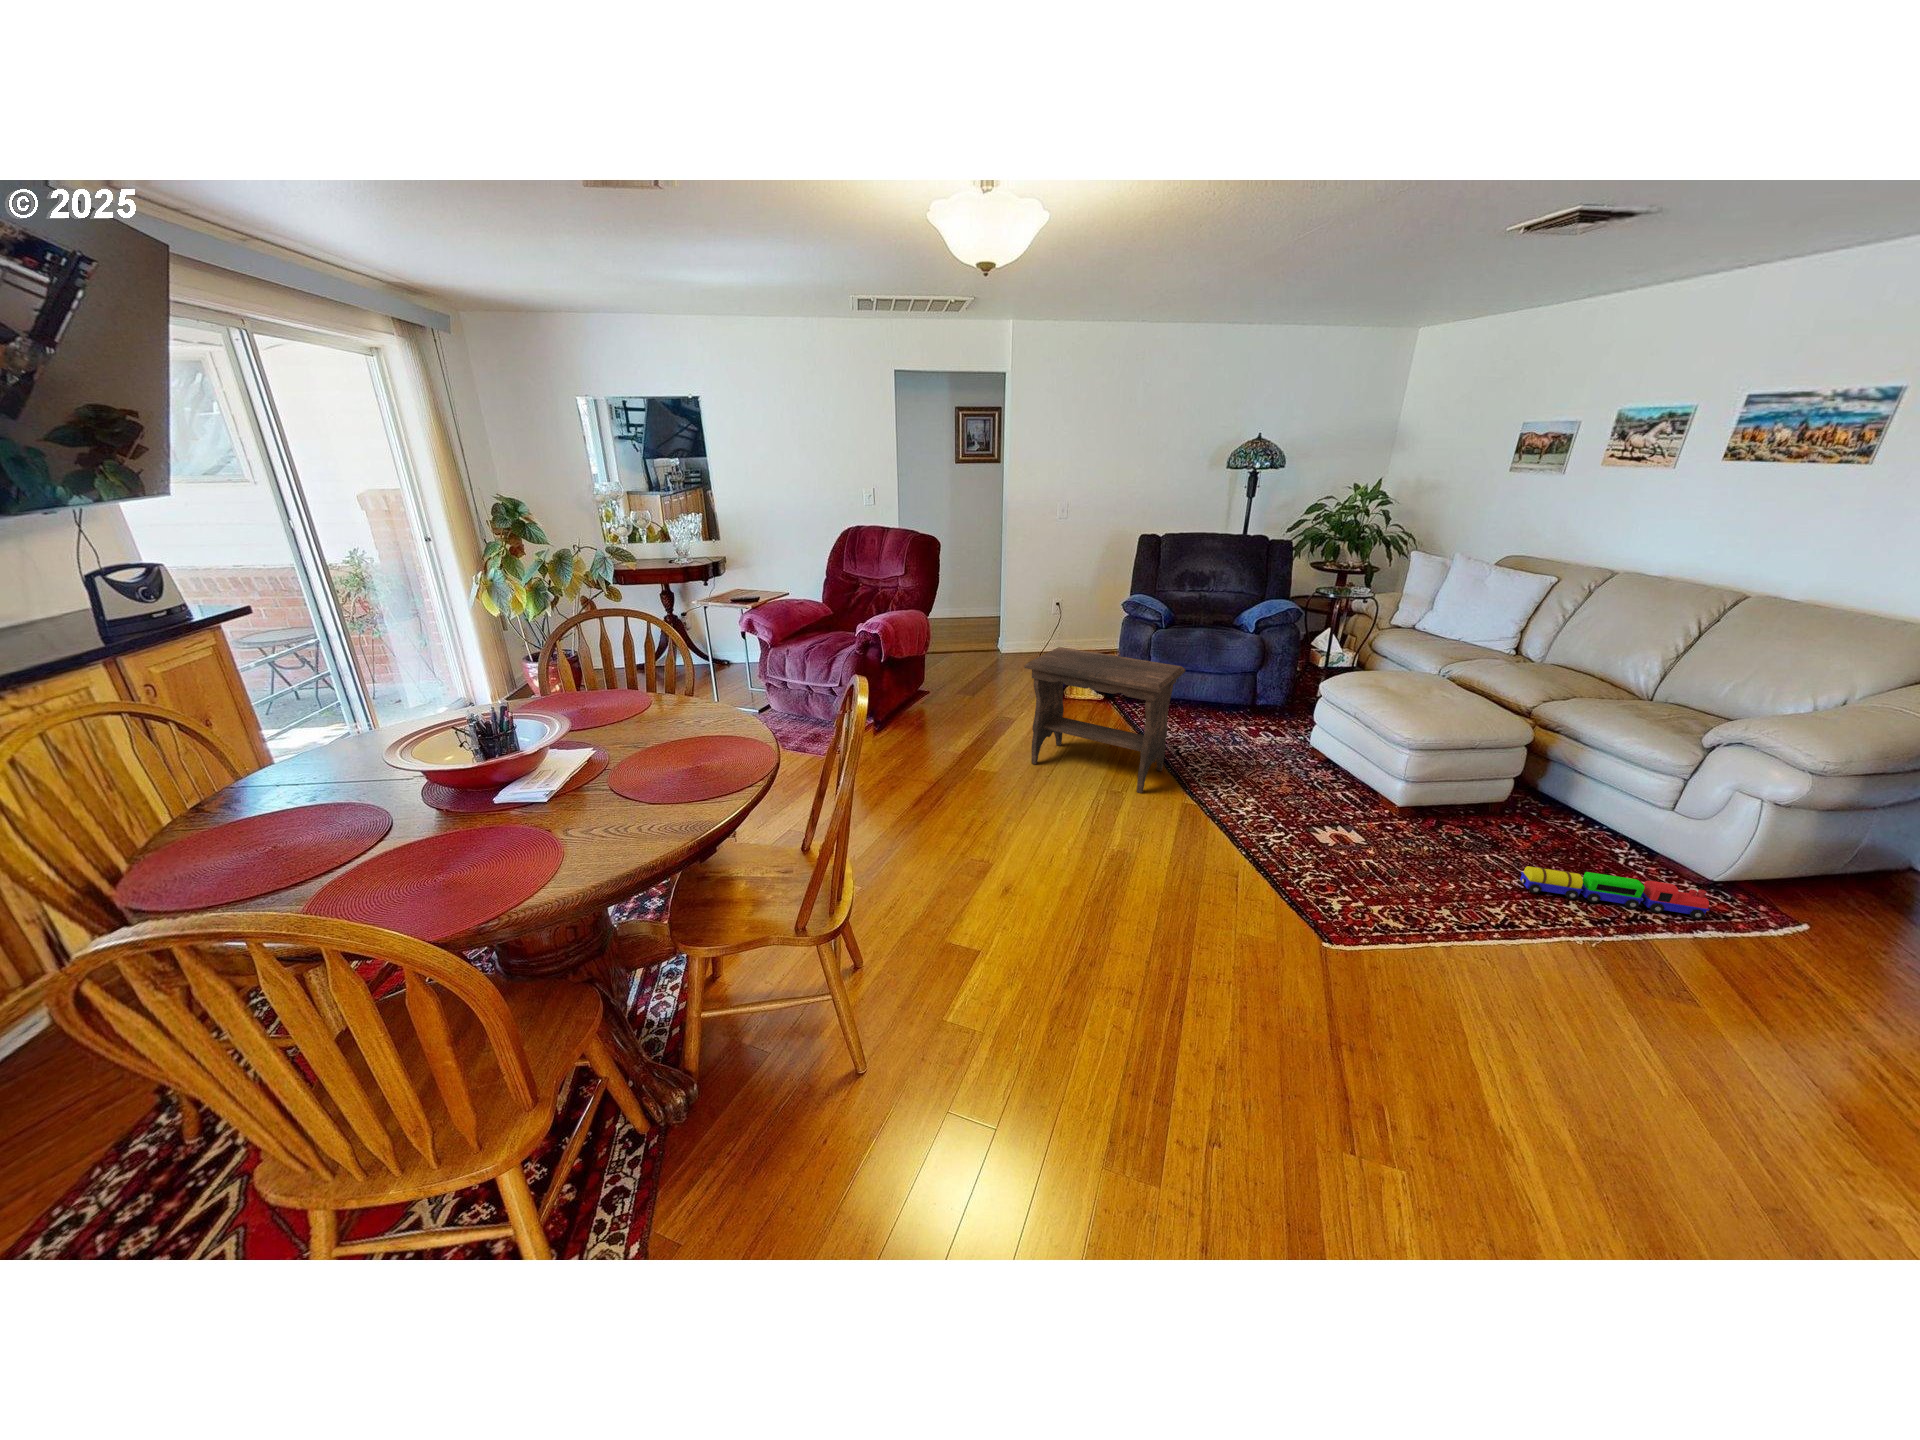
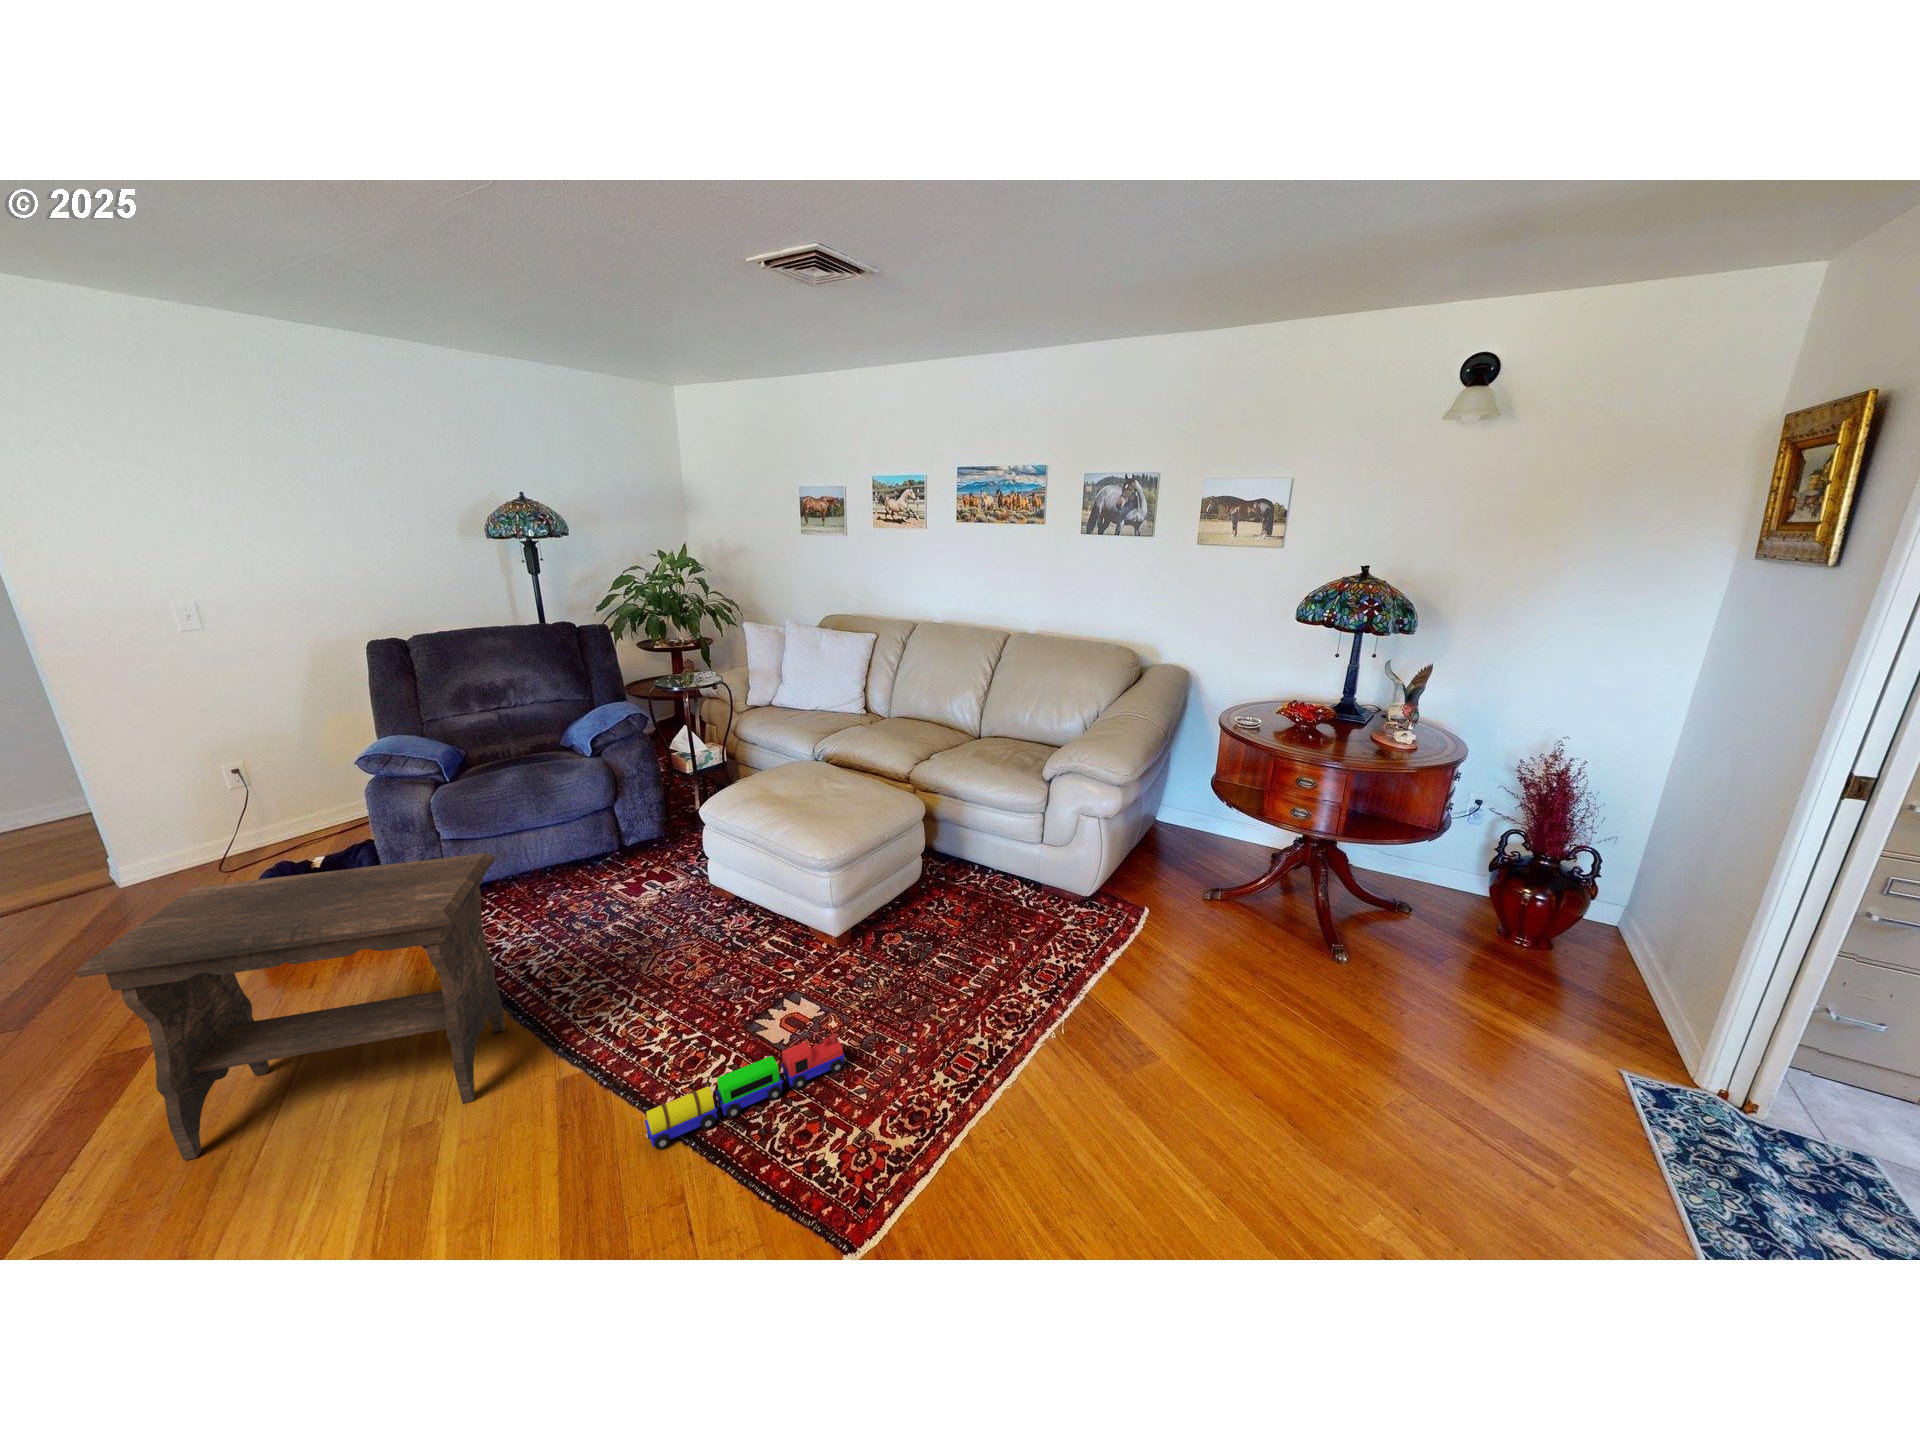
toy train: present [1520,866,1709,919] -> present [645,1033,845,1149]

